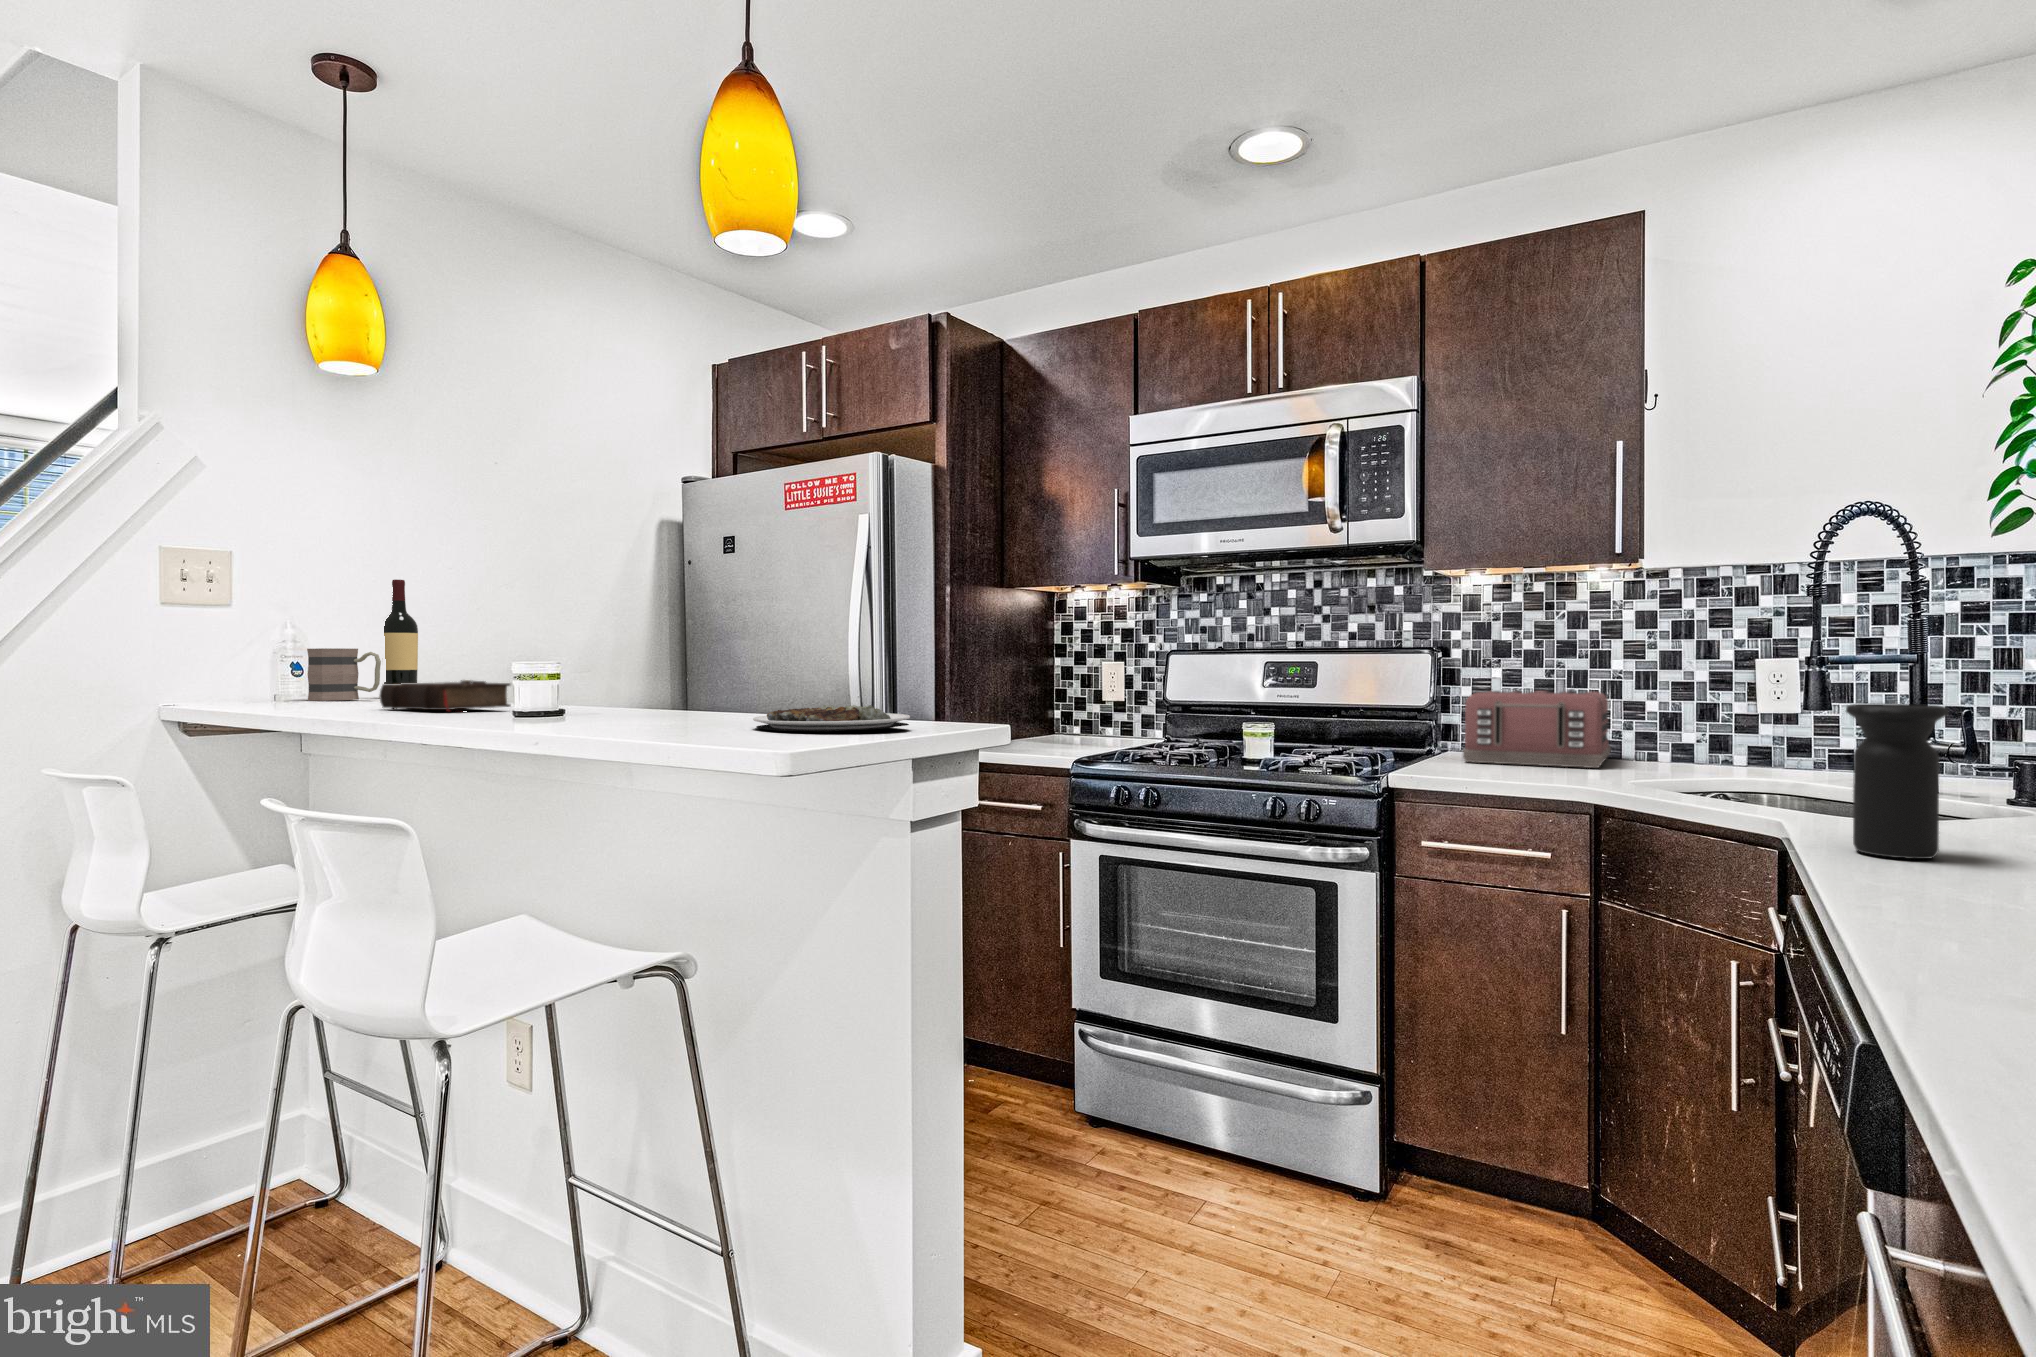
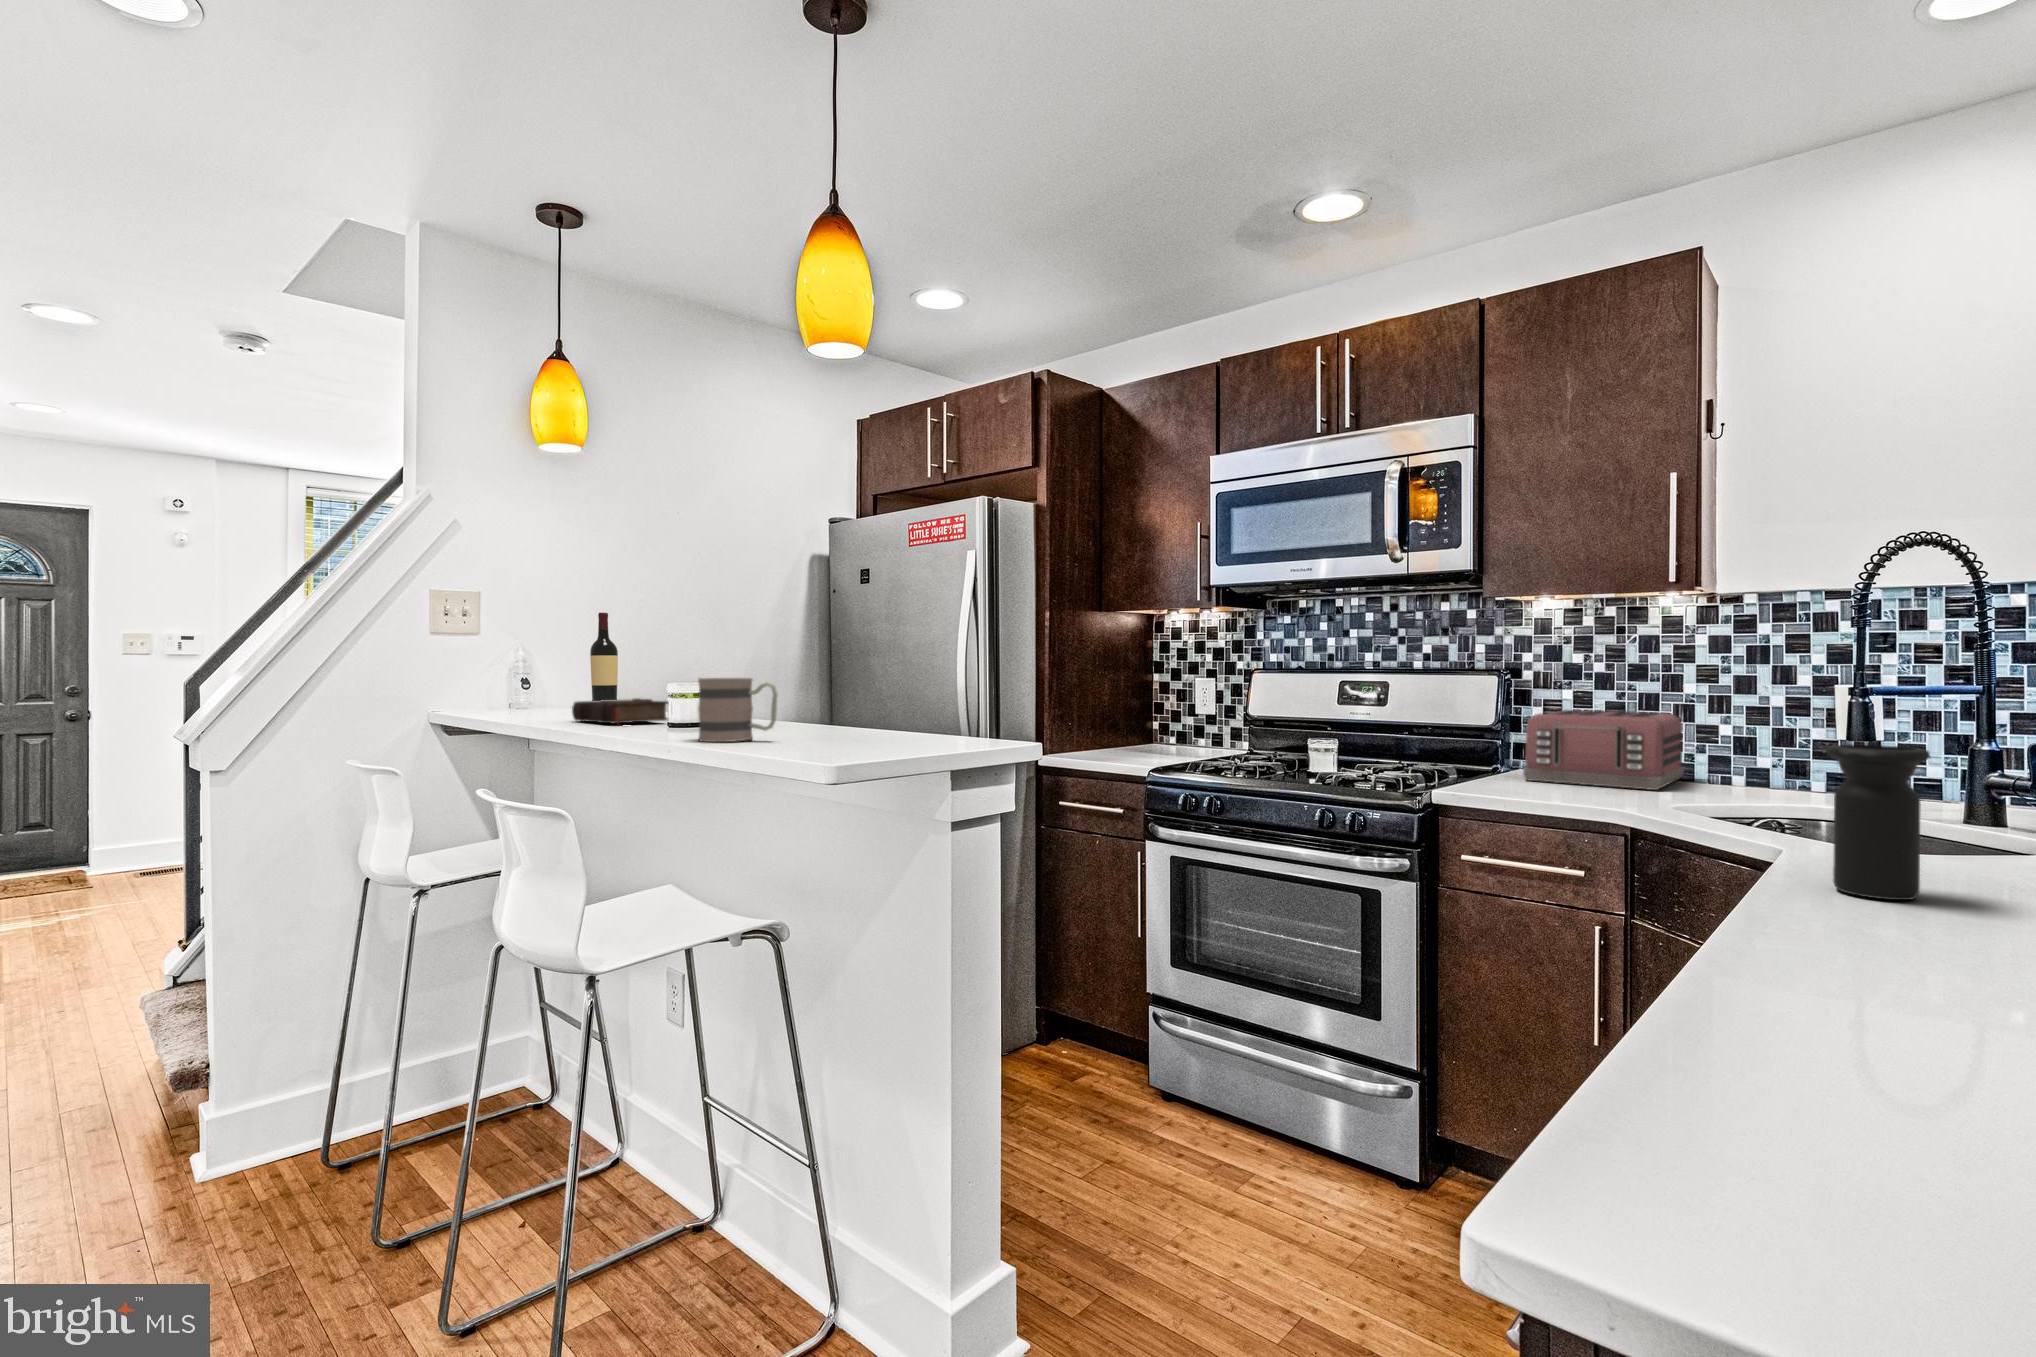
mug: present [307,648,381,701] -> present [698,678,778,742]
plate: present [753,705,910,732] -> none [818,727,969,752]

